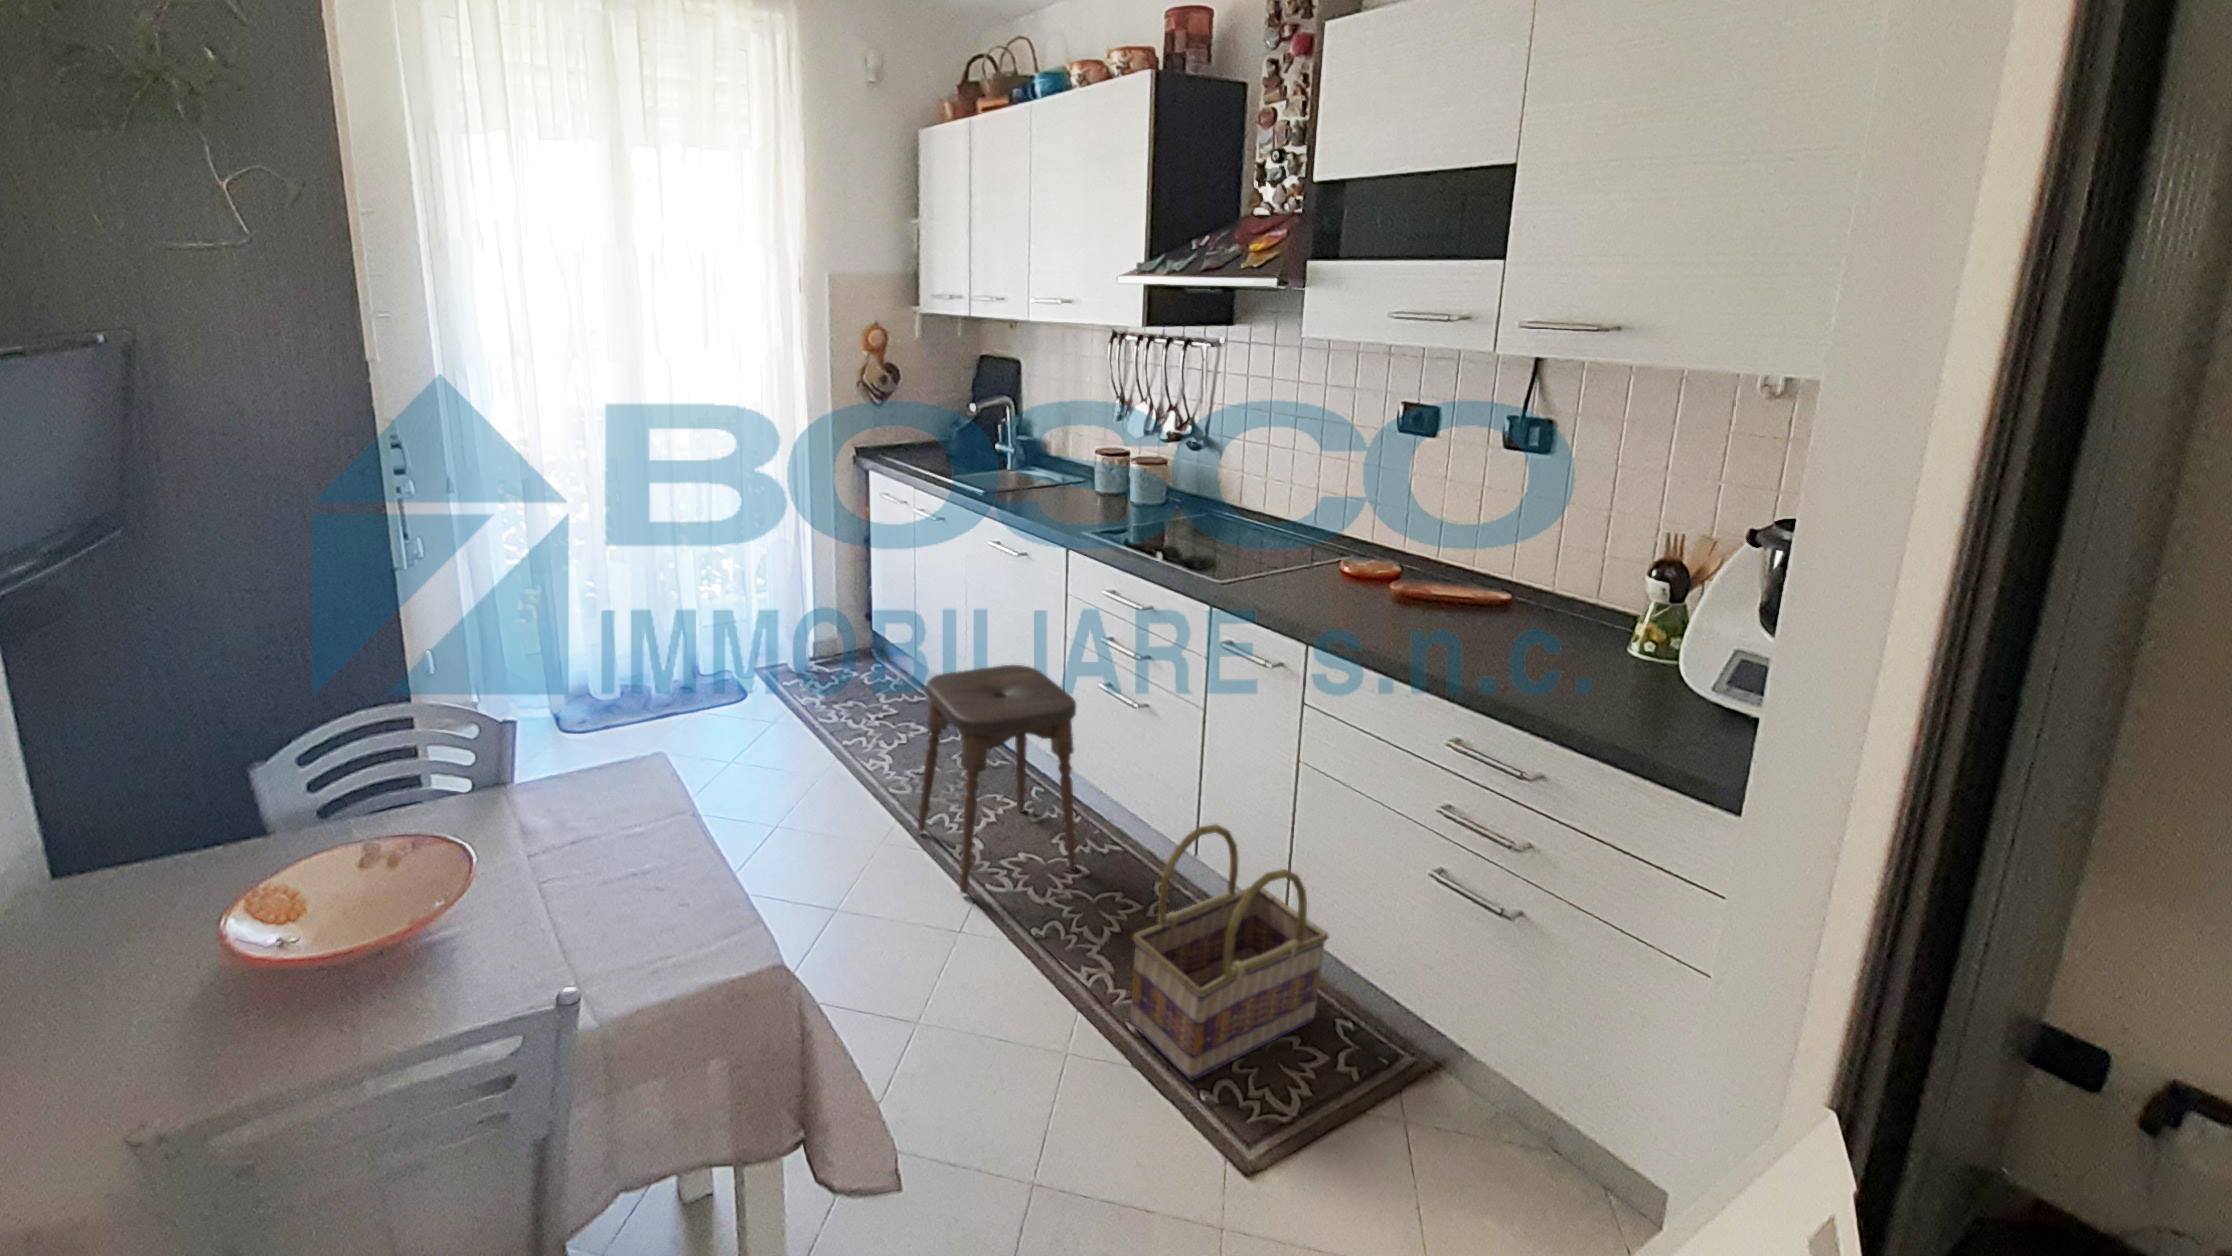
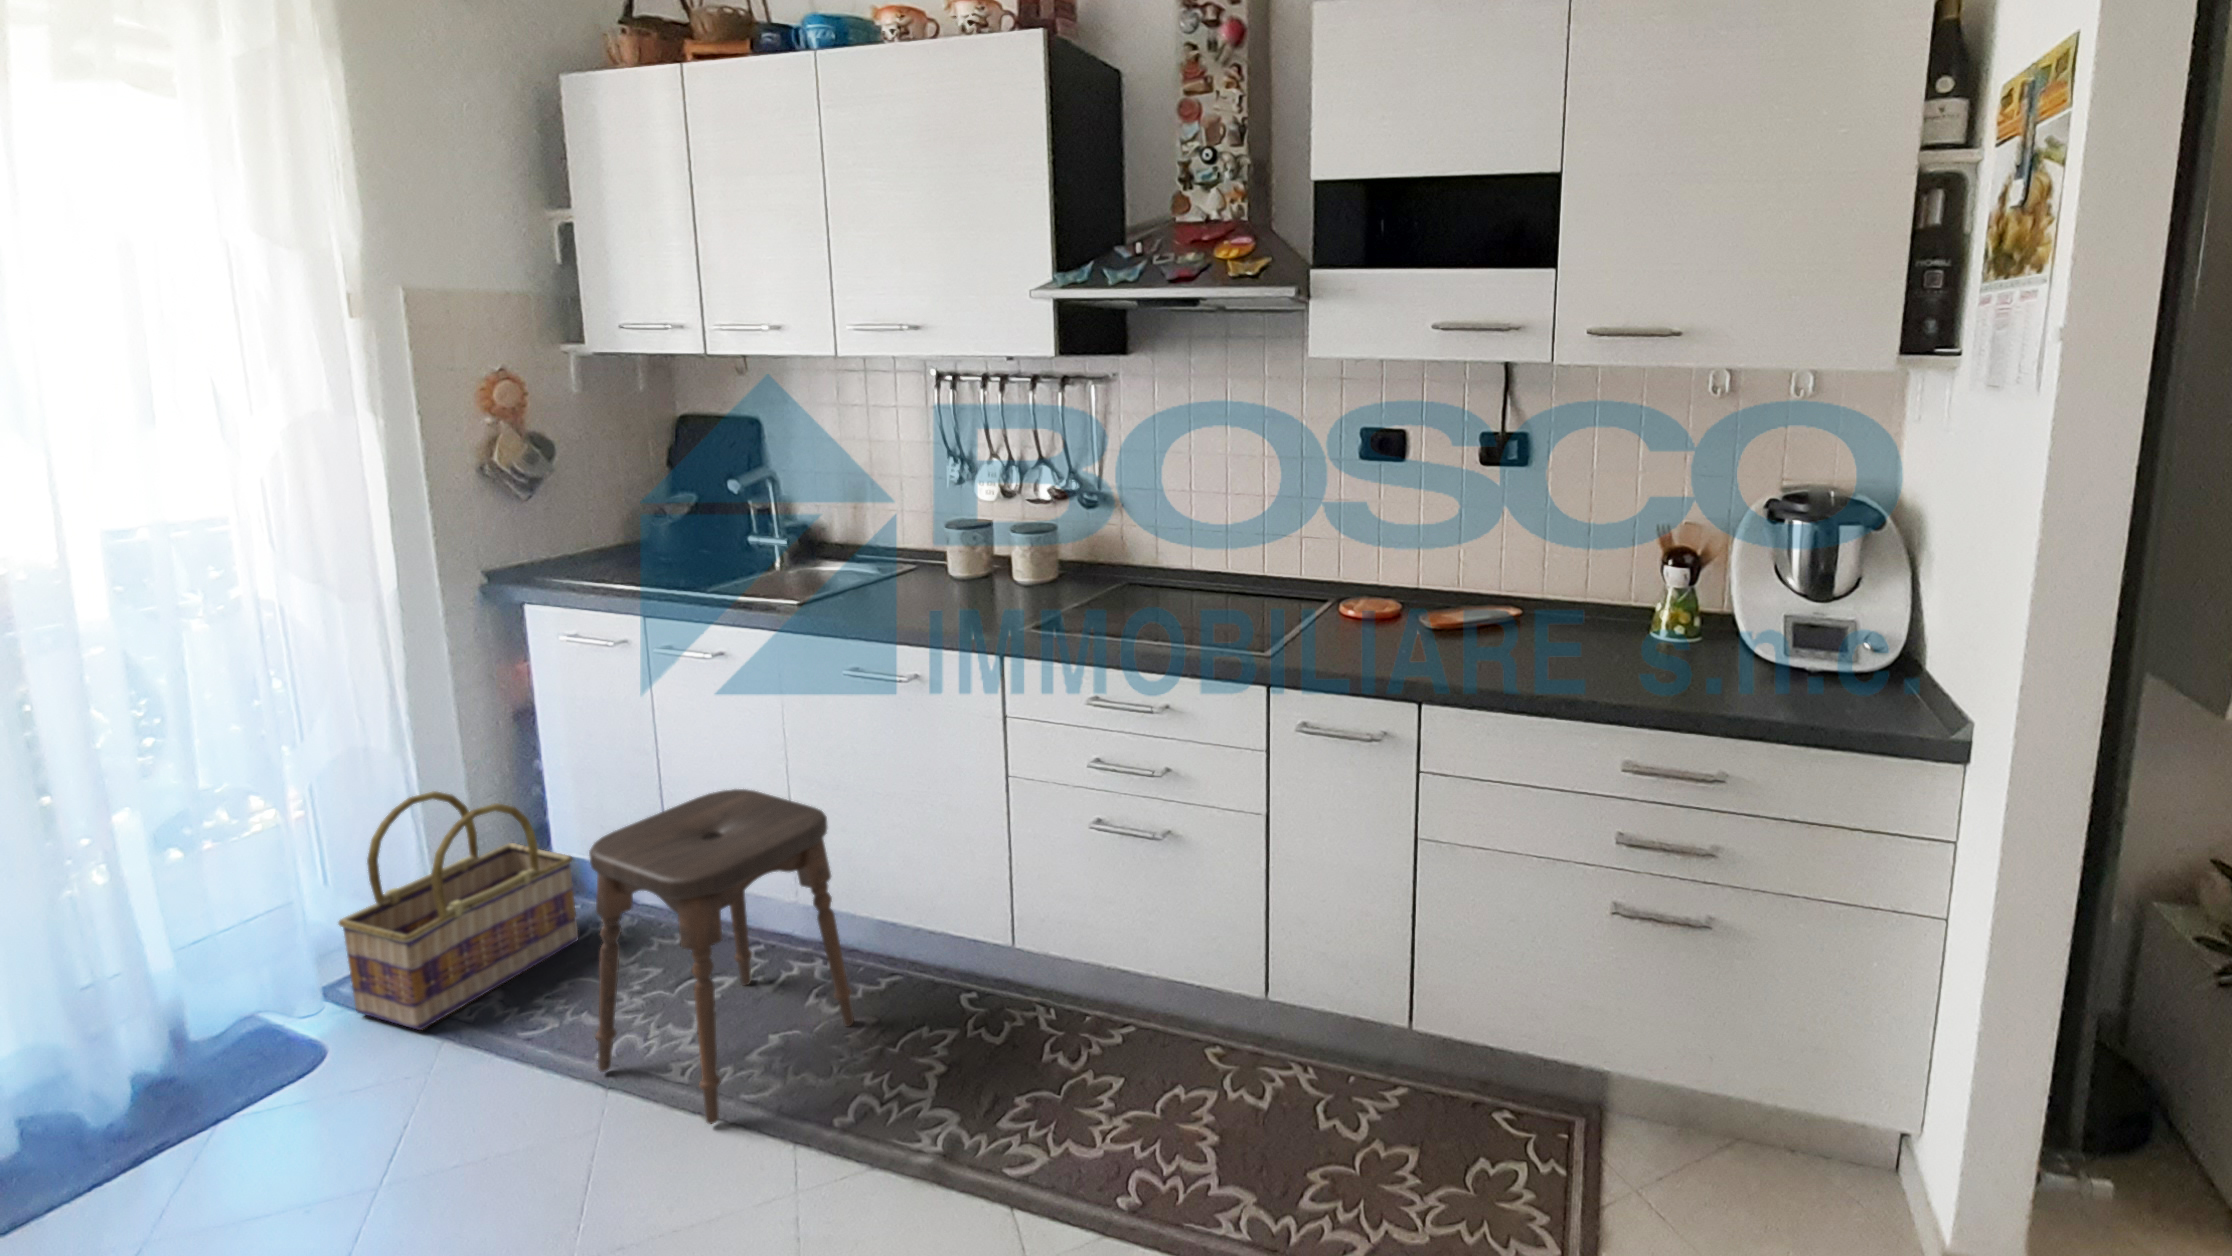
basket: present [1130,824,1329,1081] -> present [339,791,578,1030]

